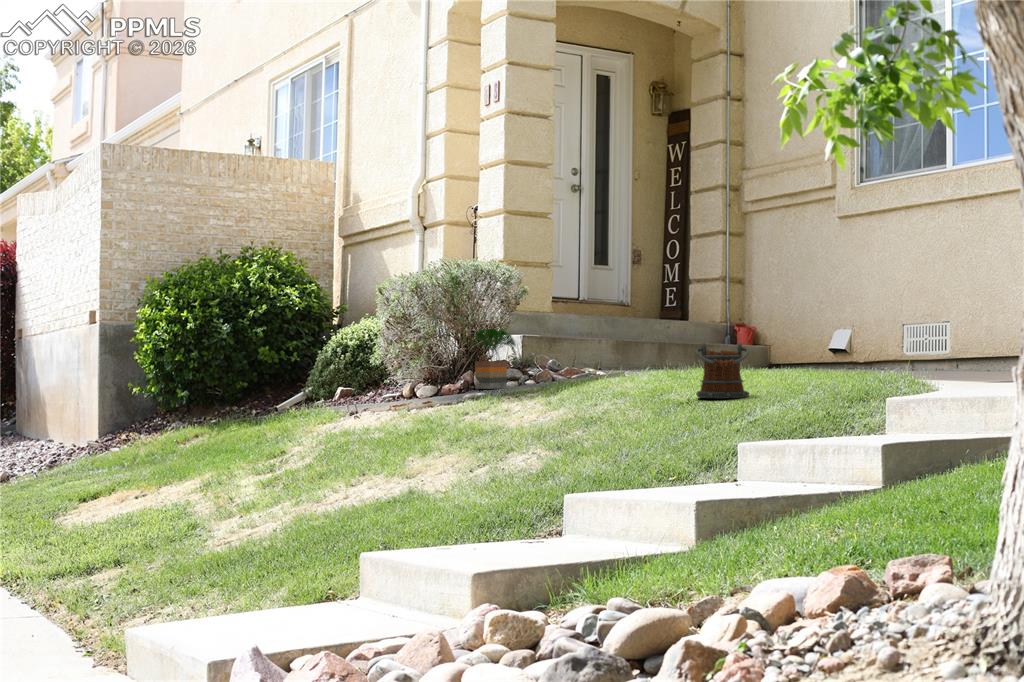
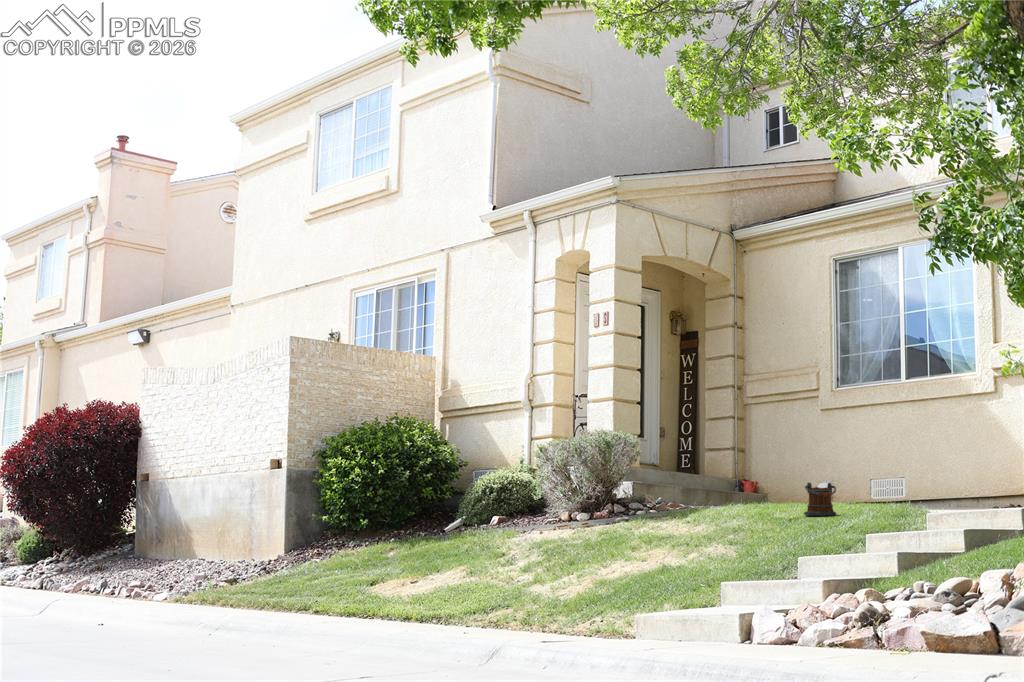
potted tree: present [471,328,515,389] -> none [611,474,644,515]

